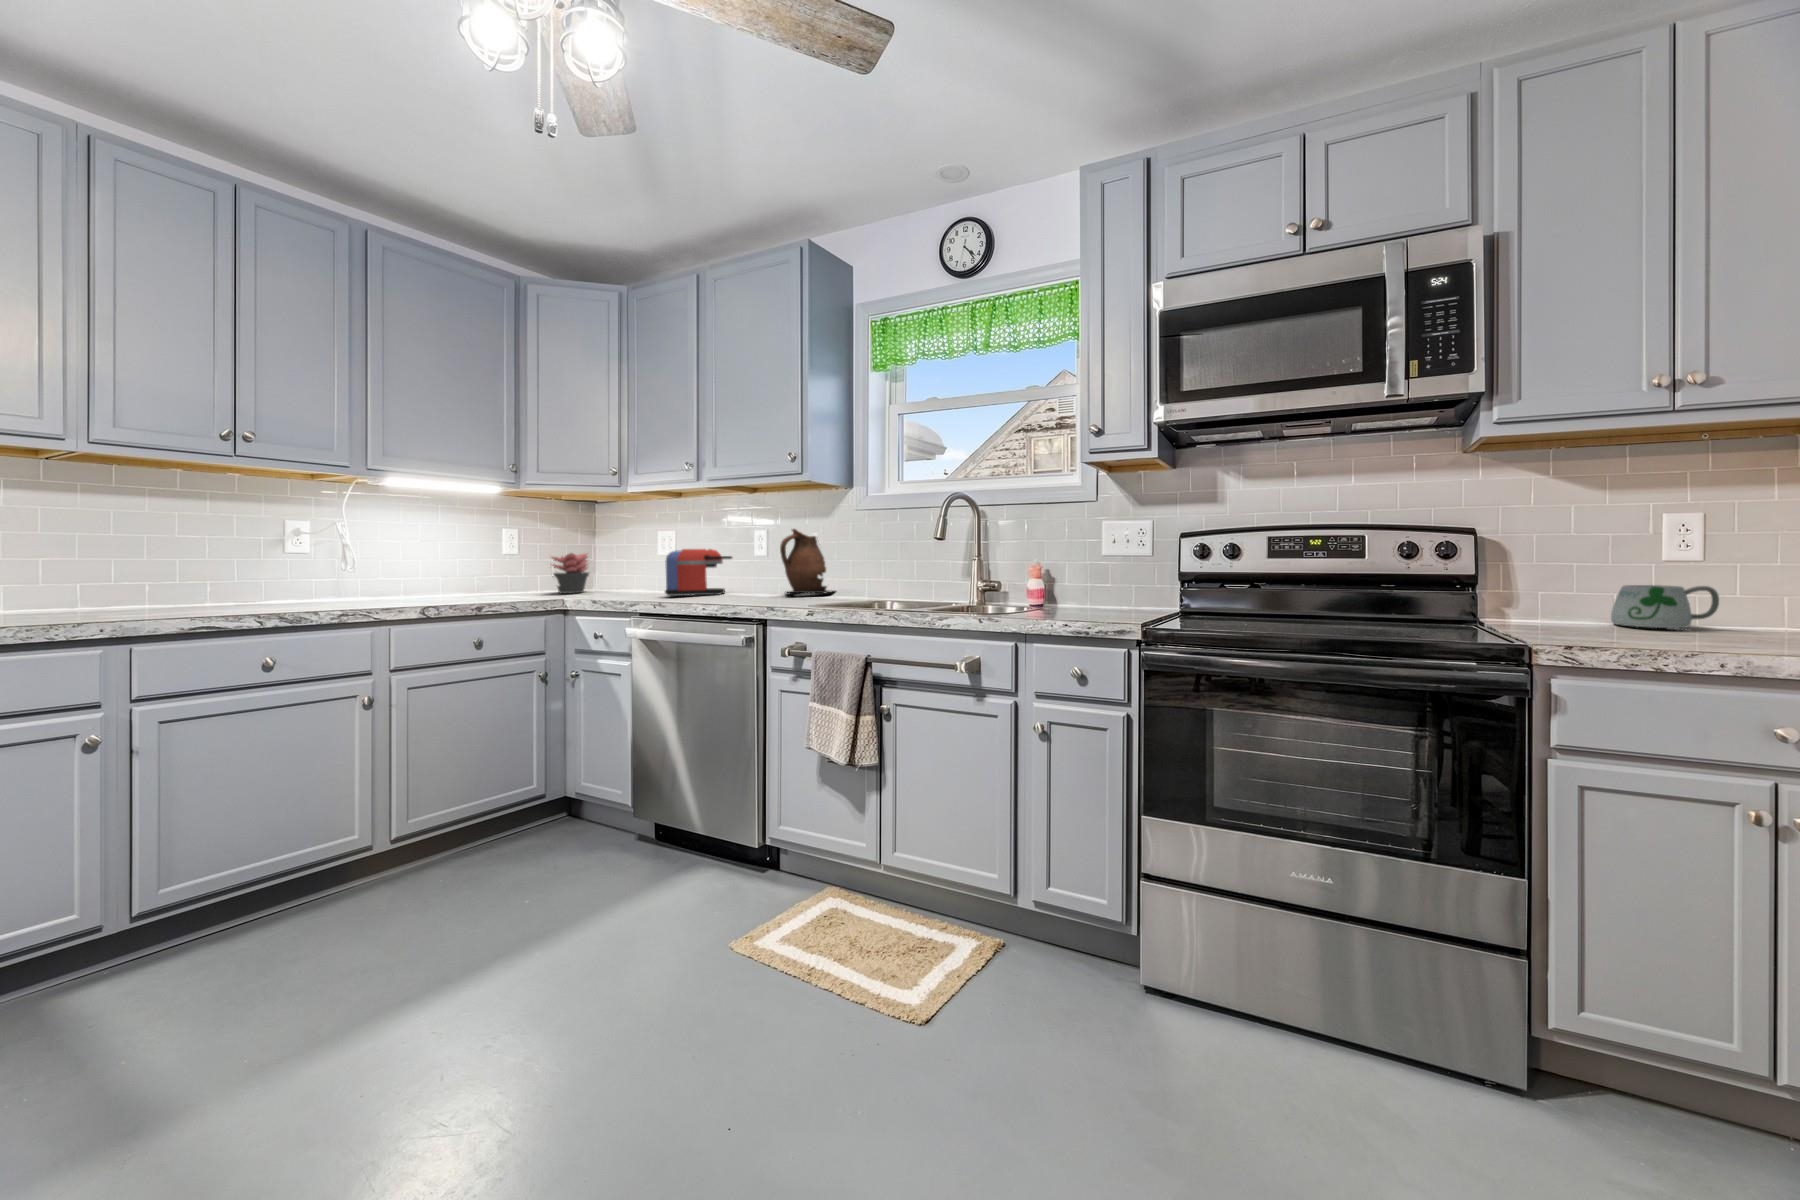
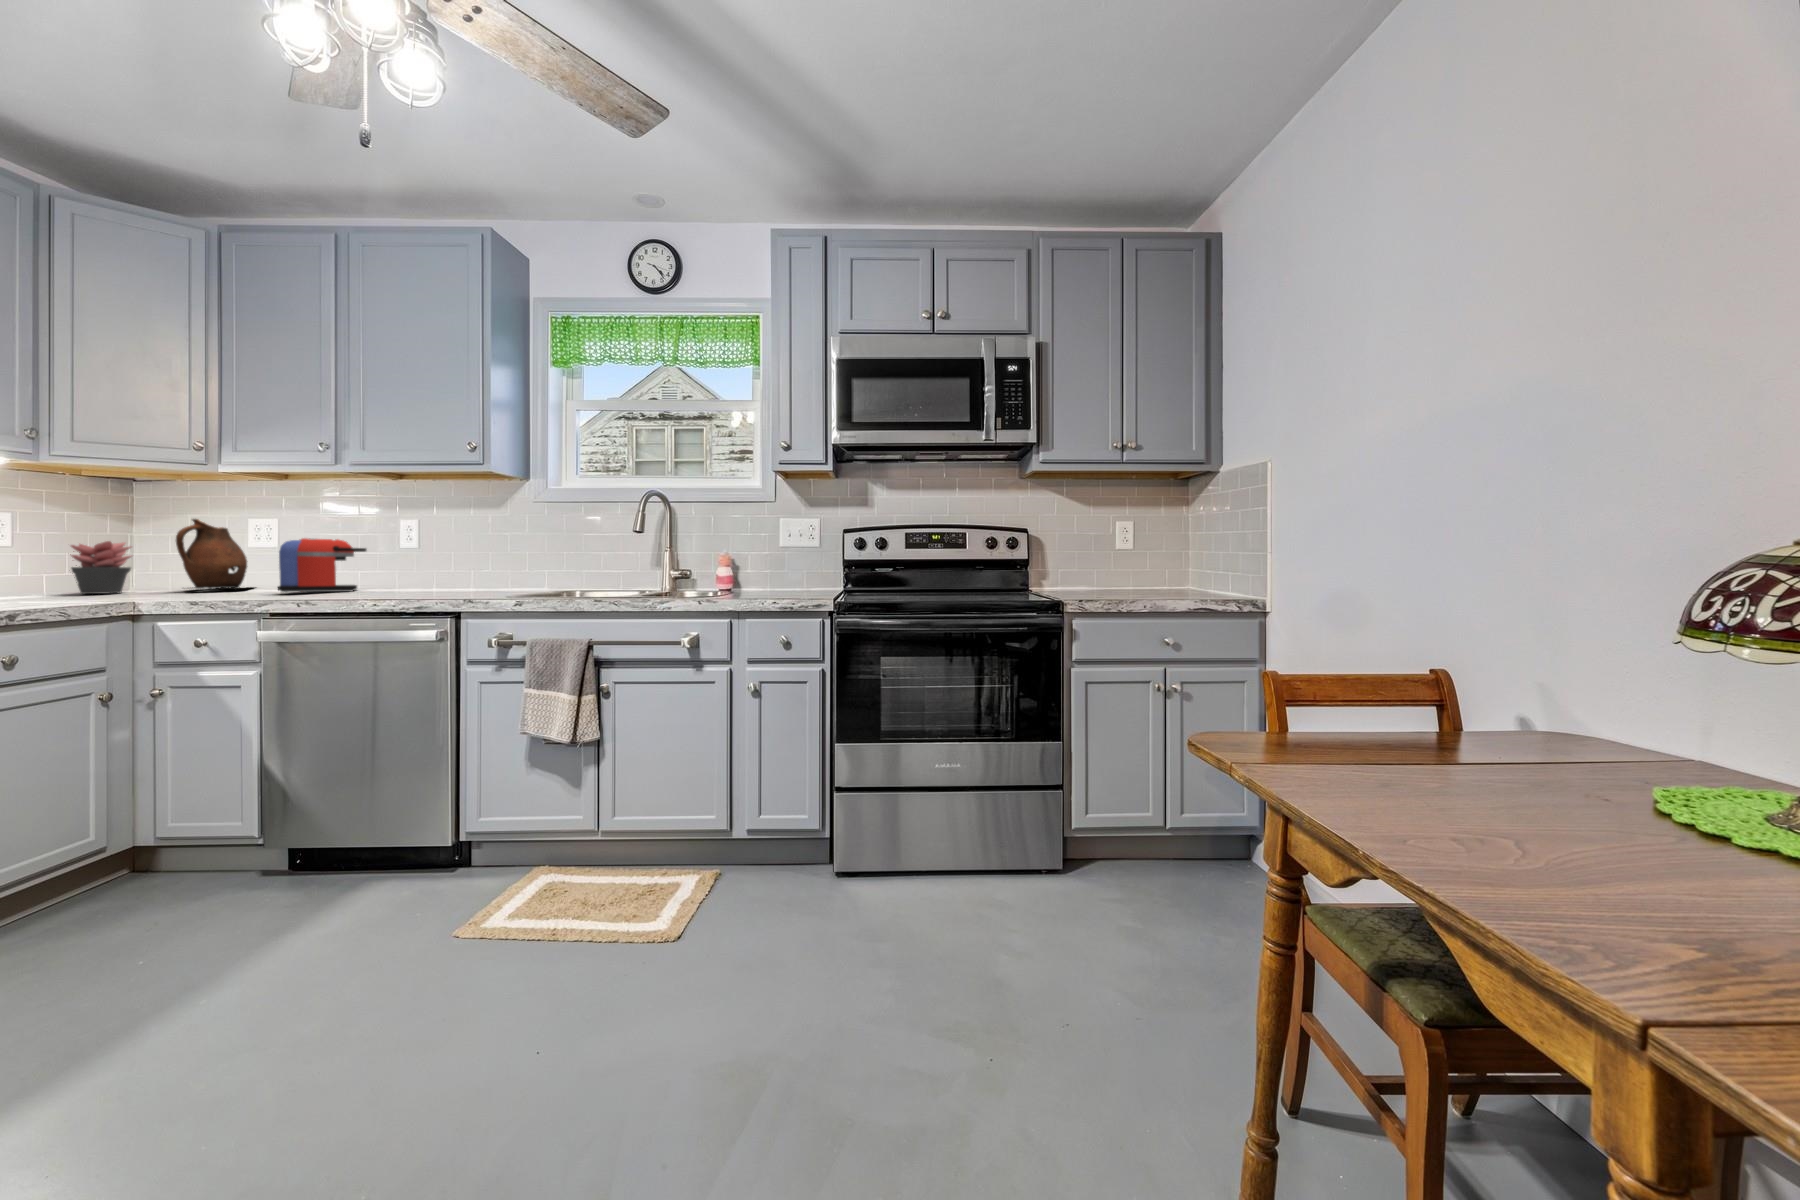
ceramic pitcher: present [780,529,835,593] -> present [176,519,247,589]
mug: present [1611,585,1719,630] -> none [1099,568,1146,593]

